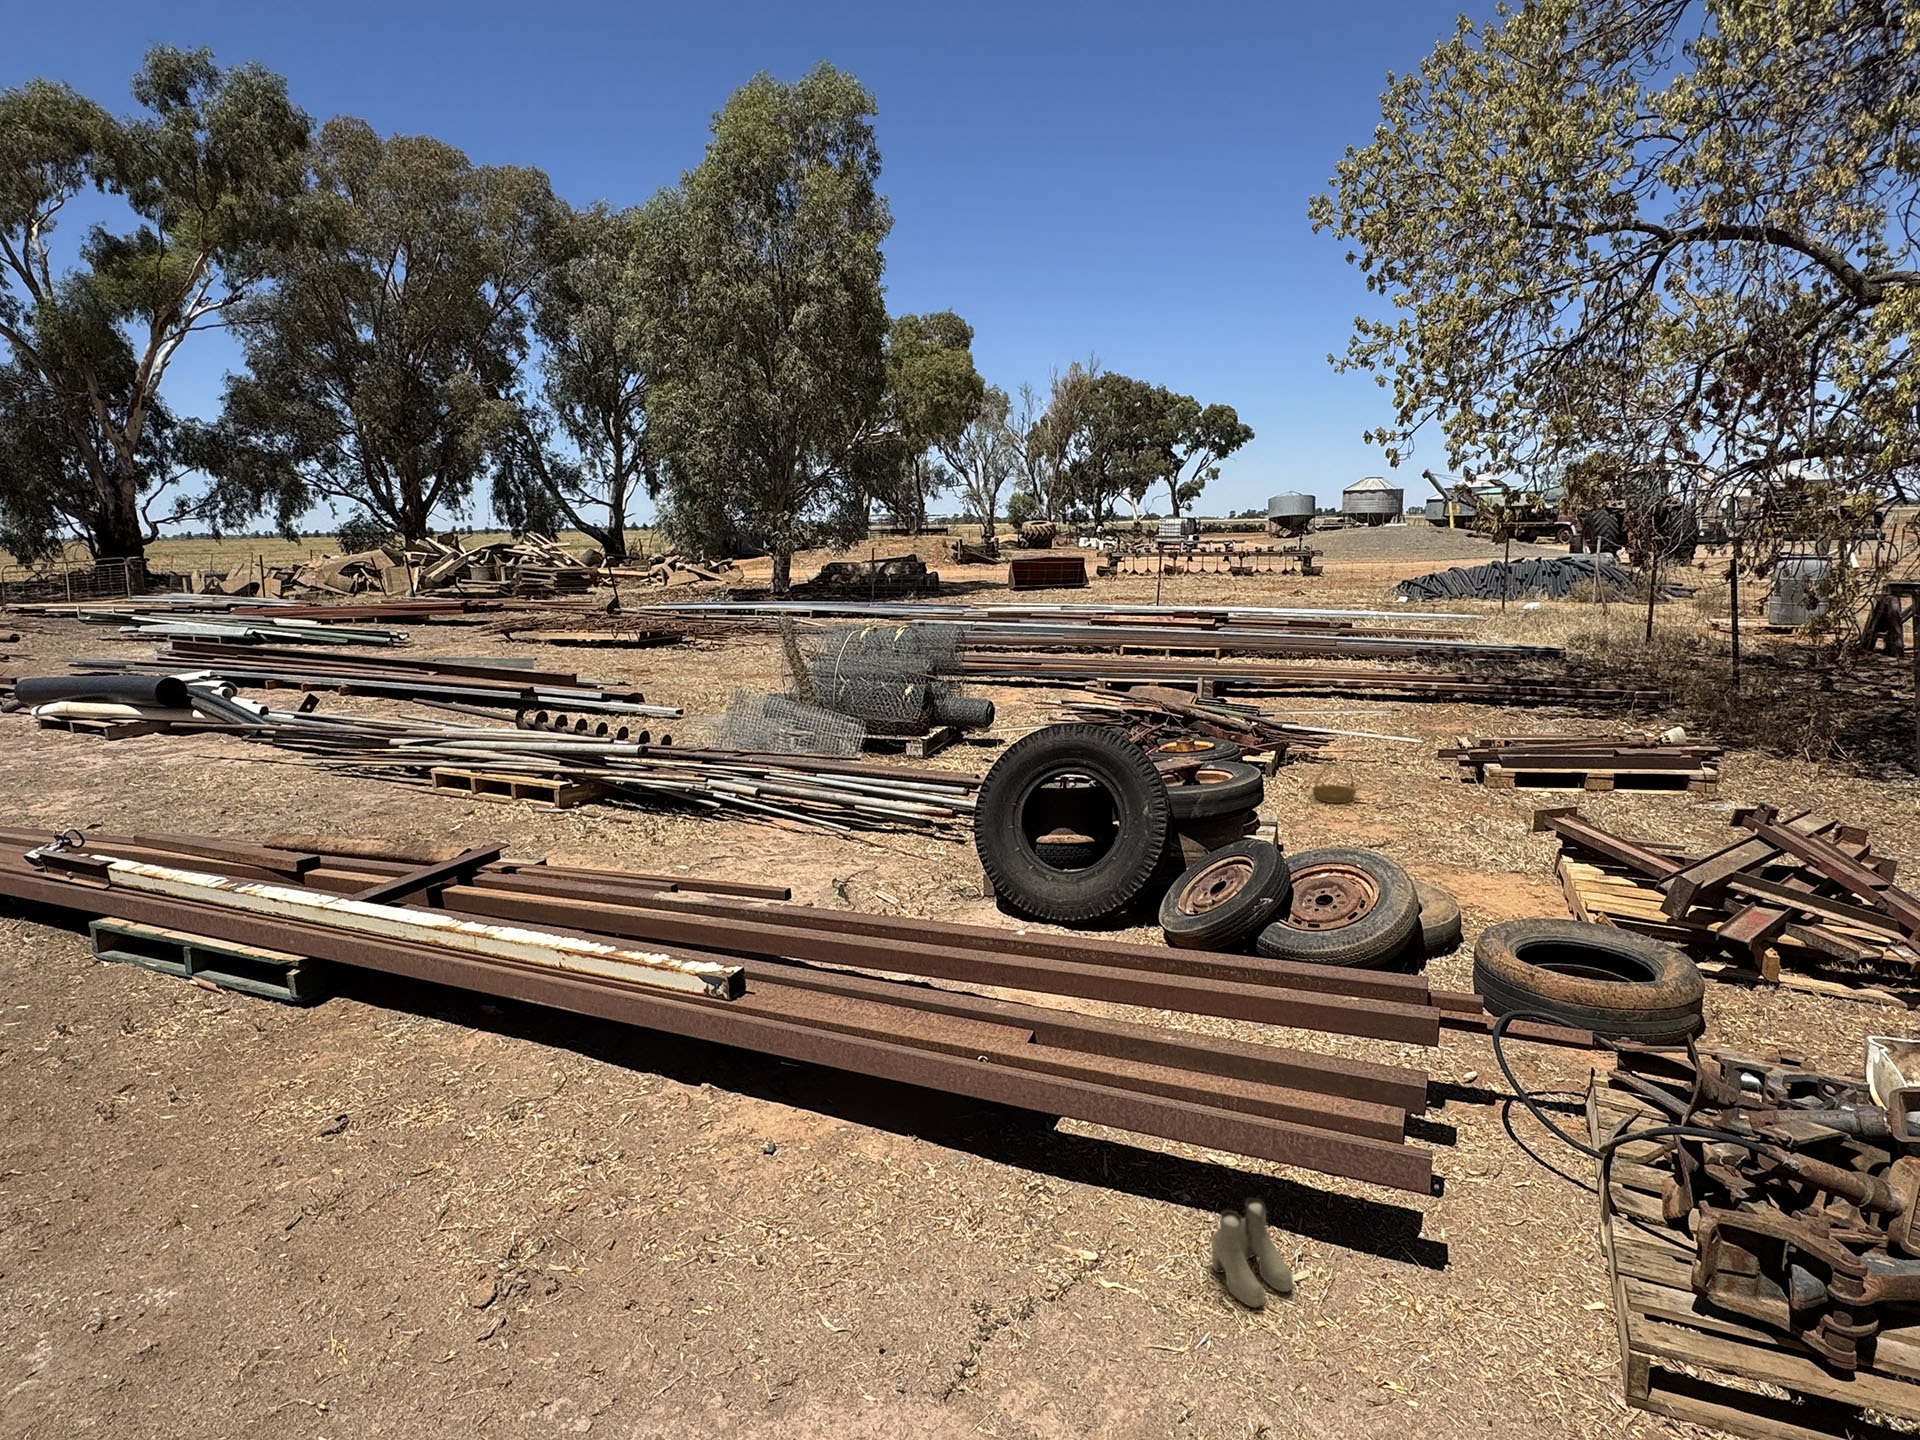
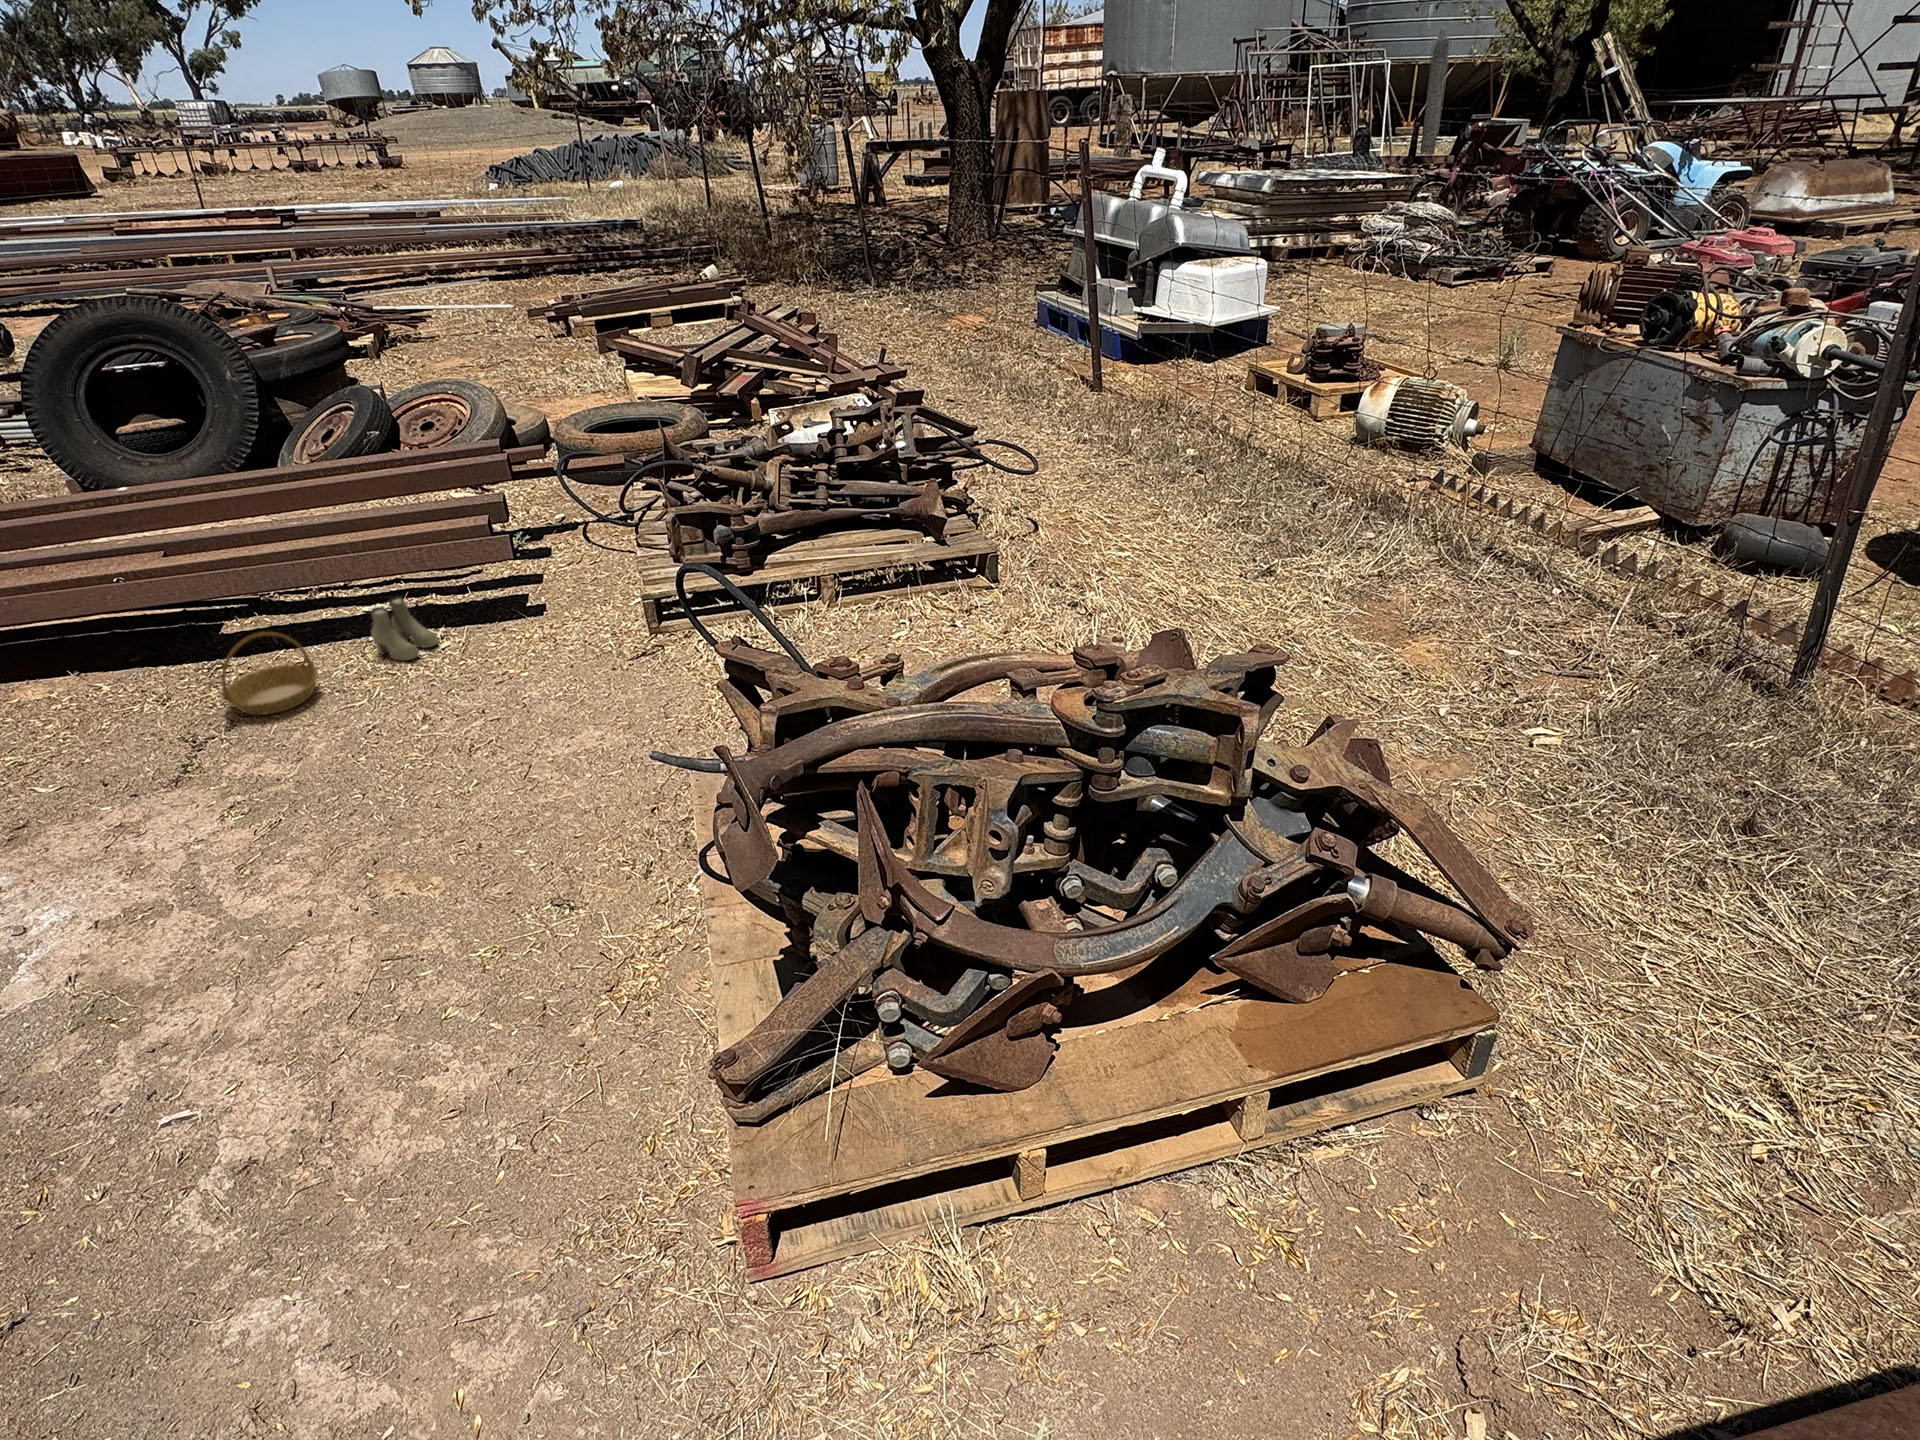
basket: present [1312,764,1356,803] -> present [221,632,318,715]

